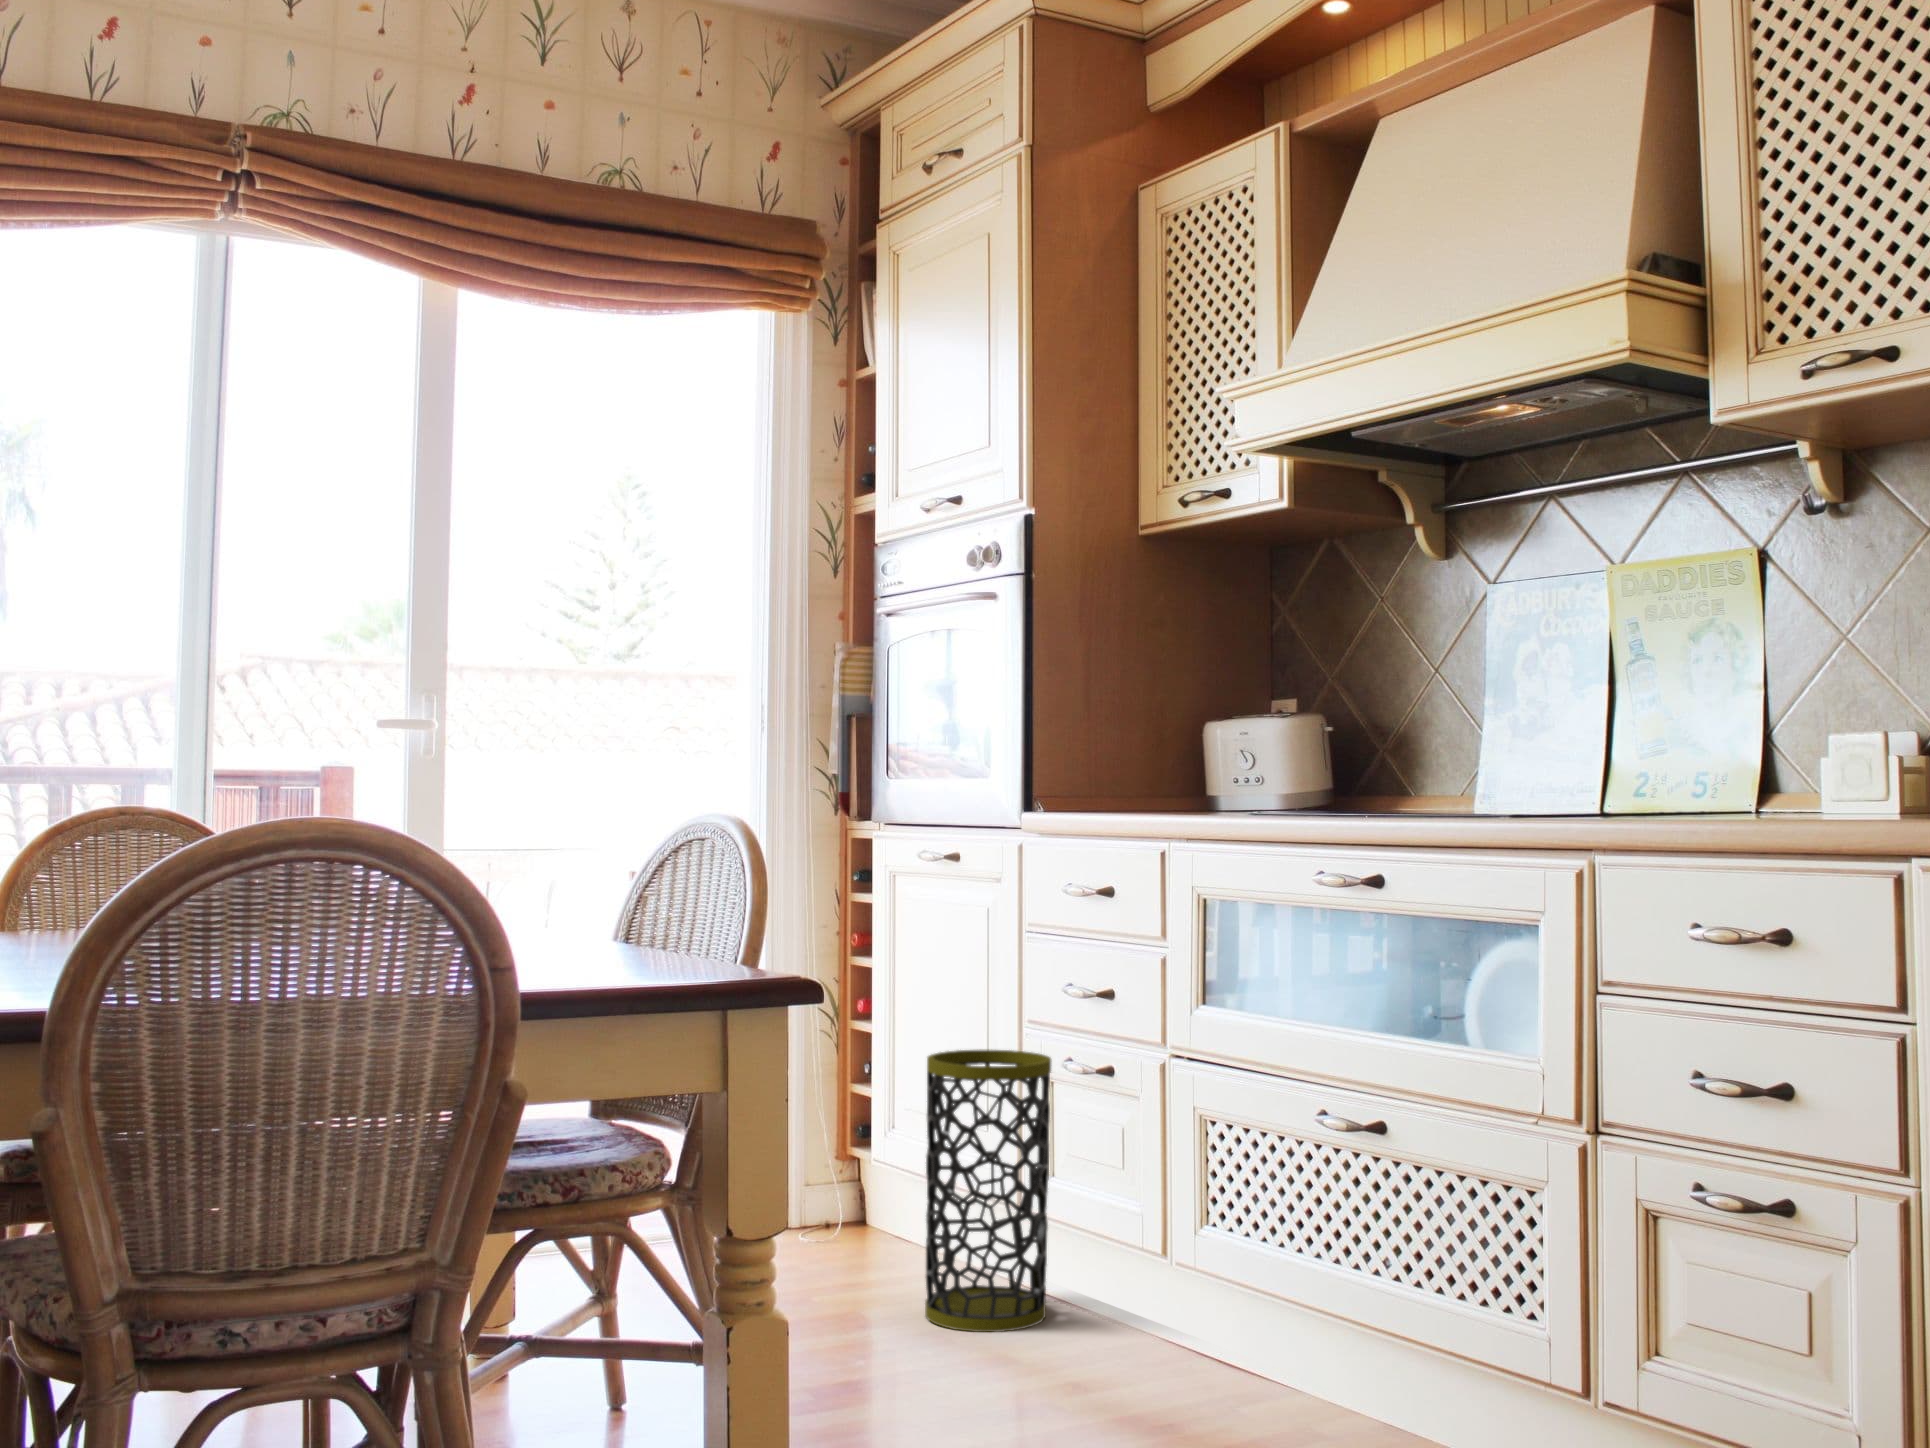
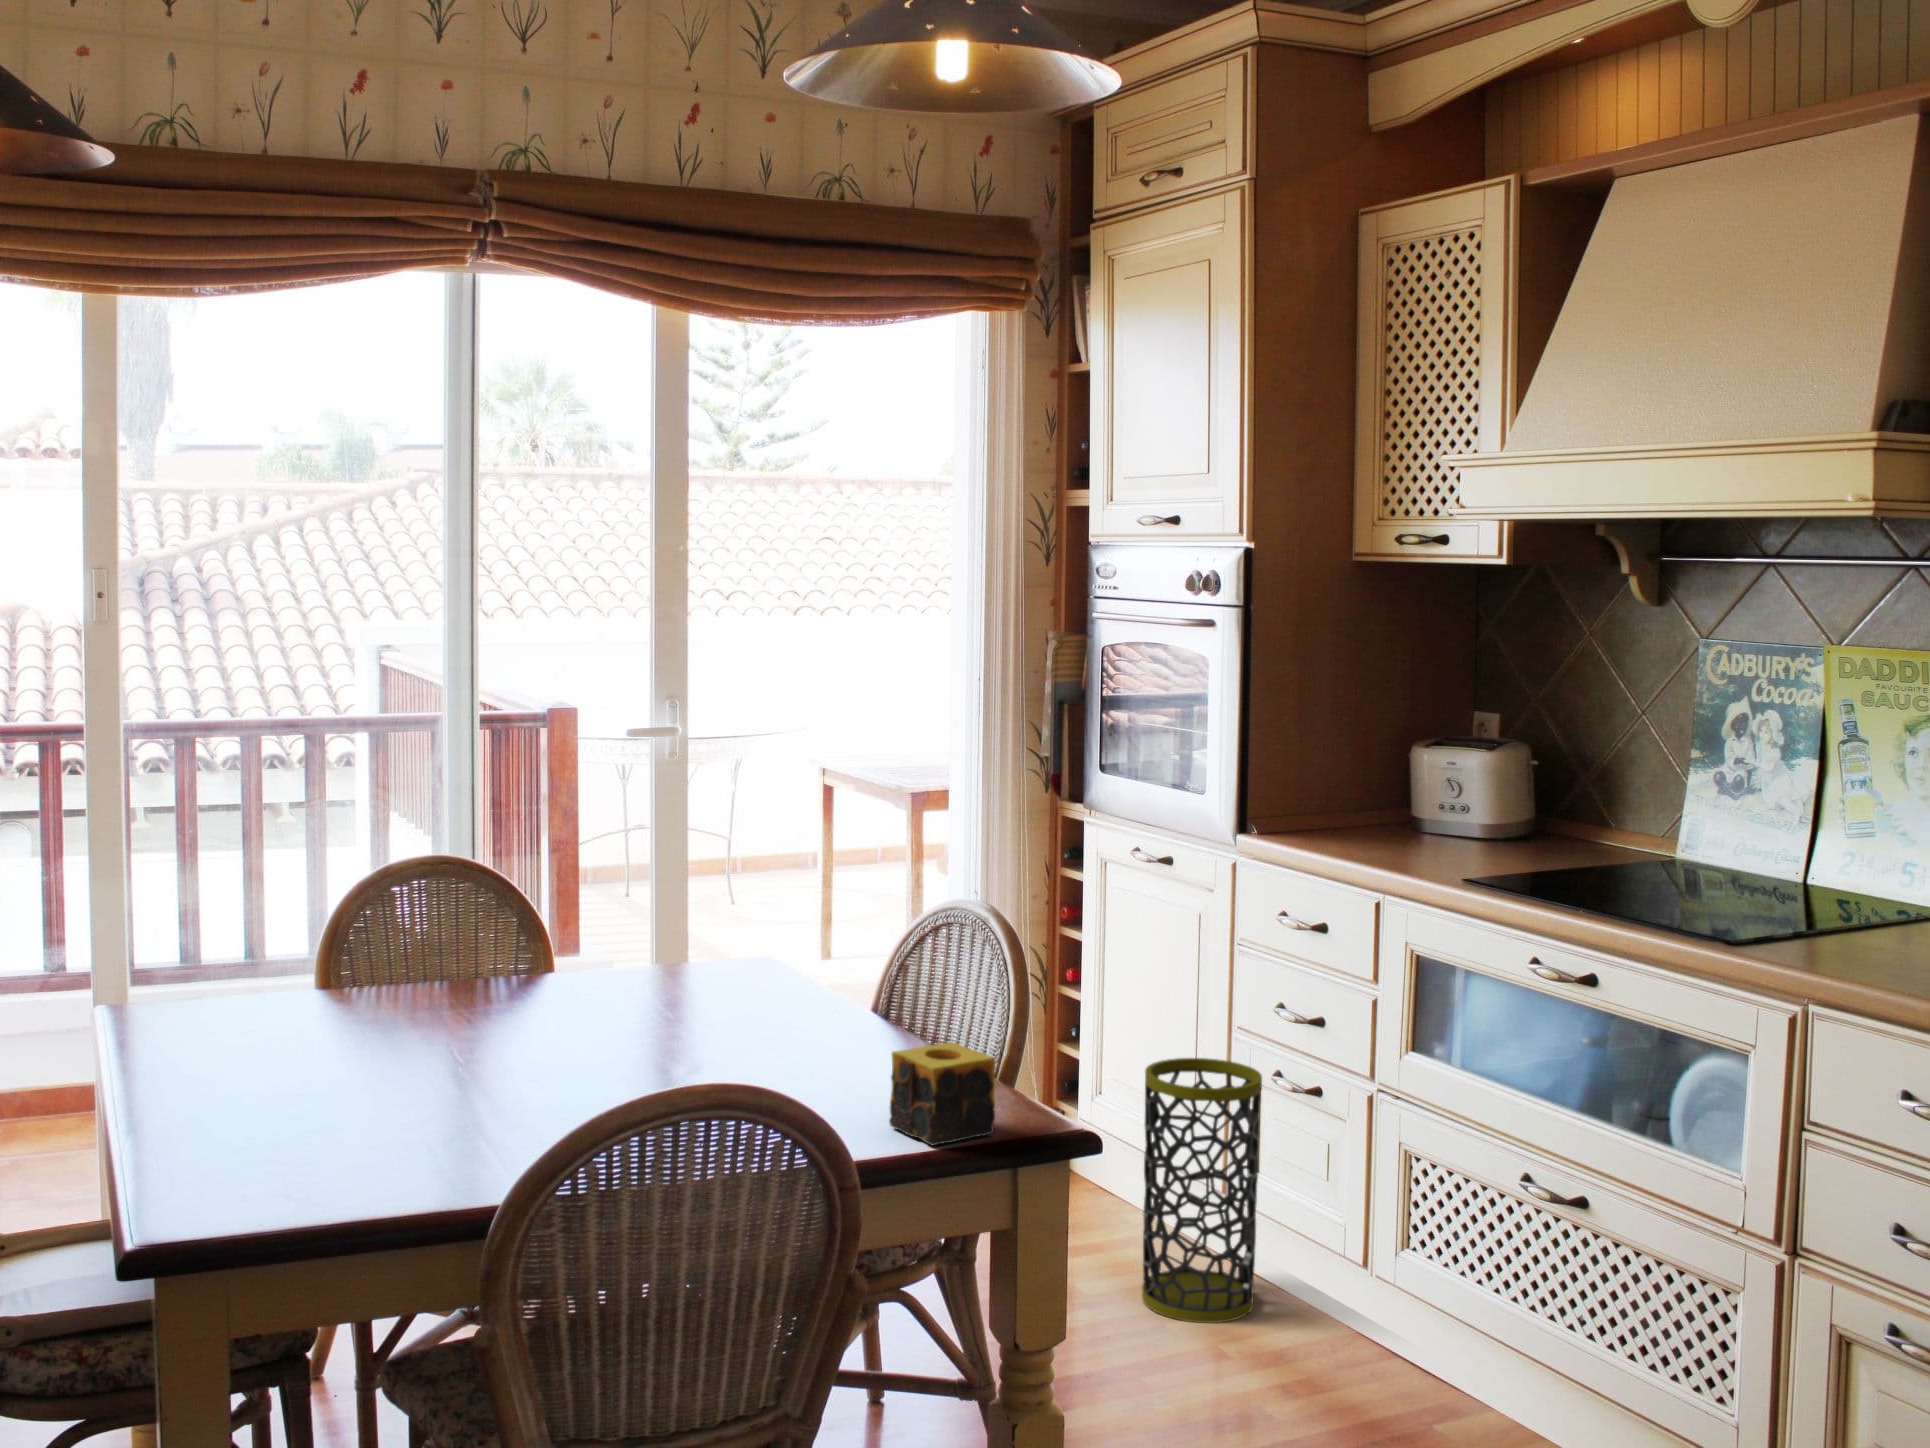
candle: none [577,886,703,985] -> present [889,1043,995,1146]

